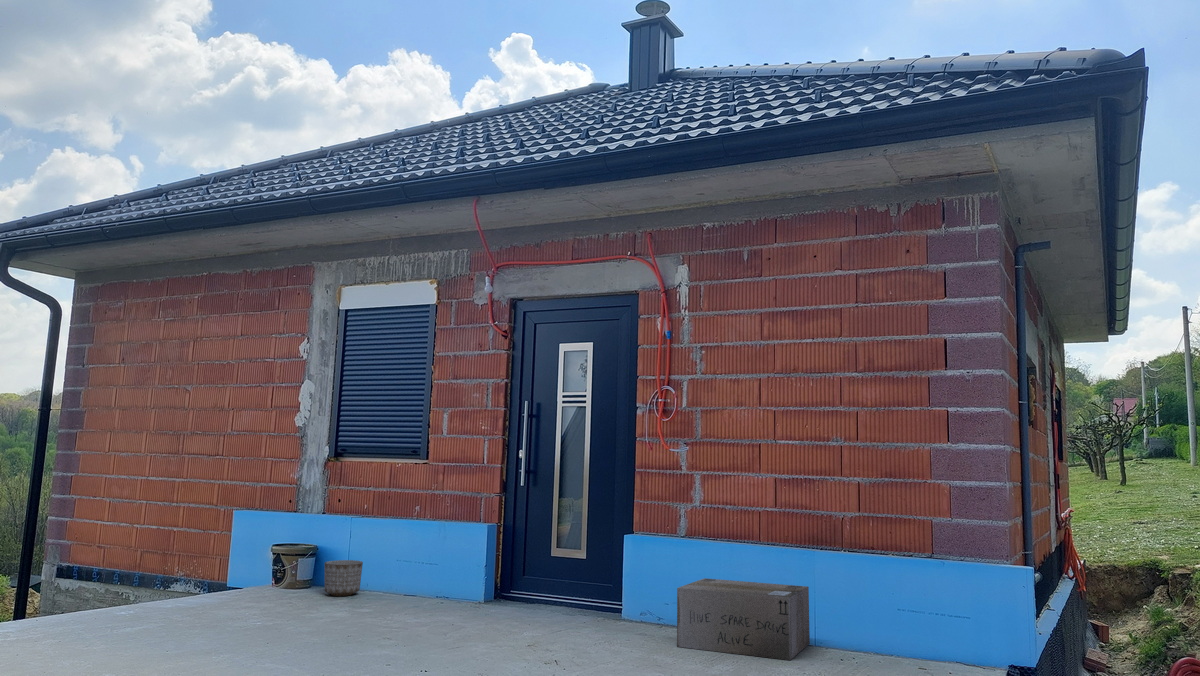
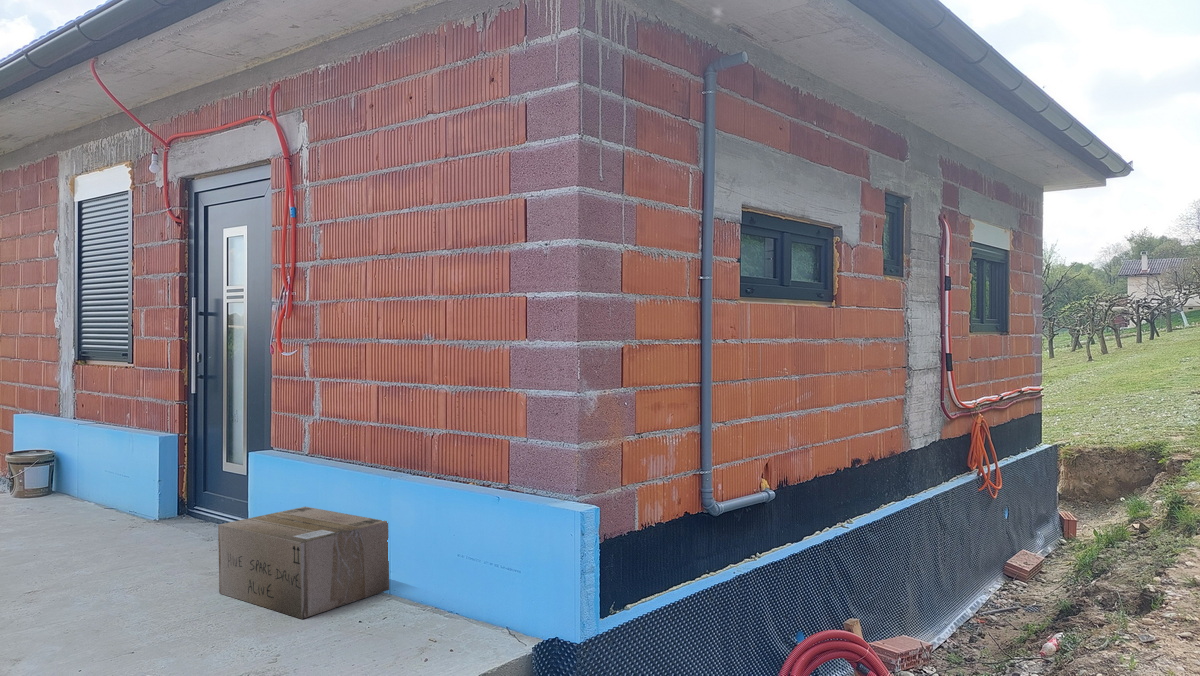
planter: present [325,560,363,596] -> none [26,474,74,512]

